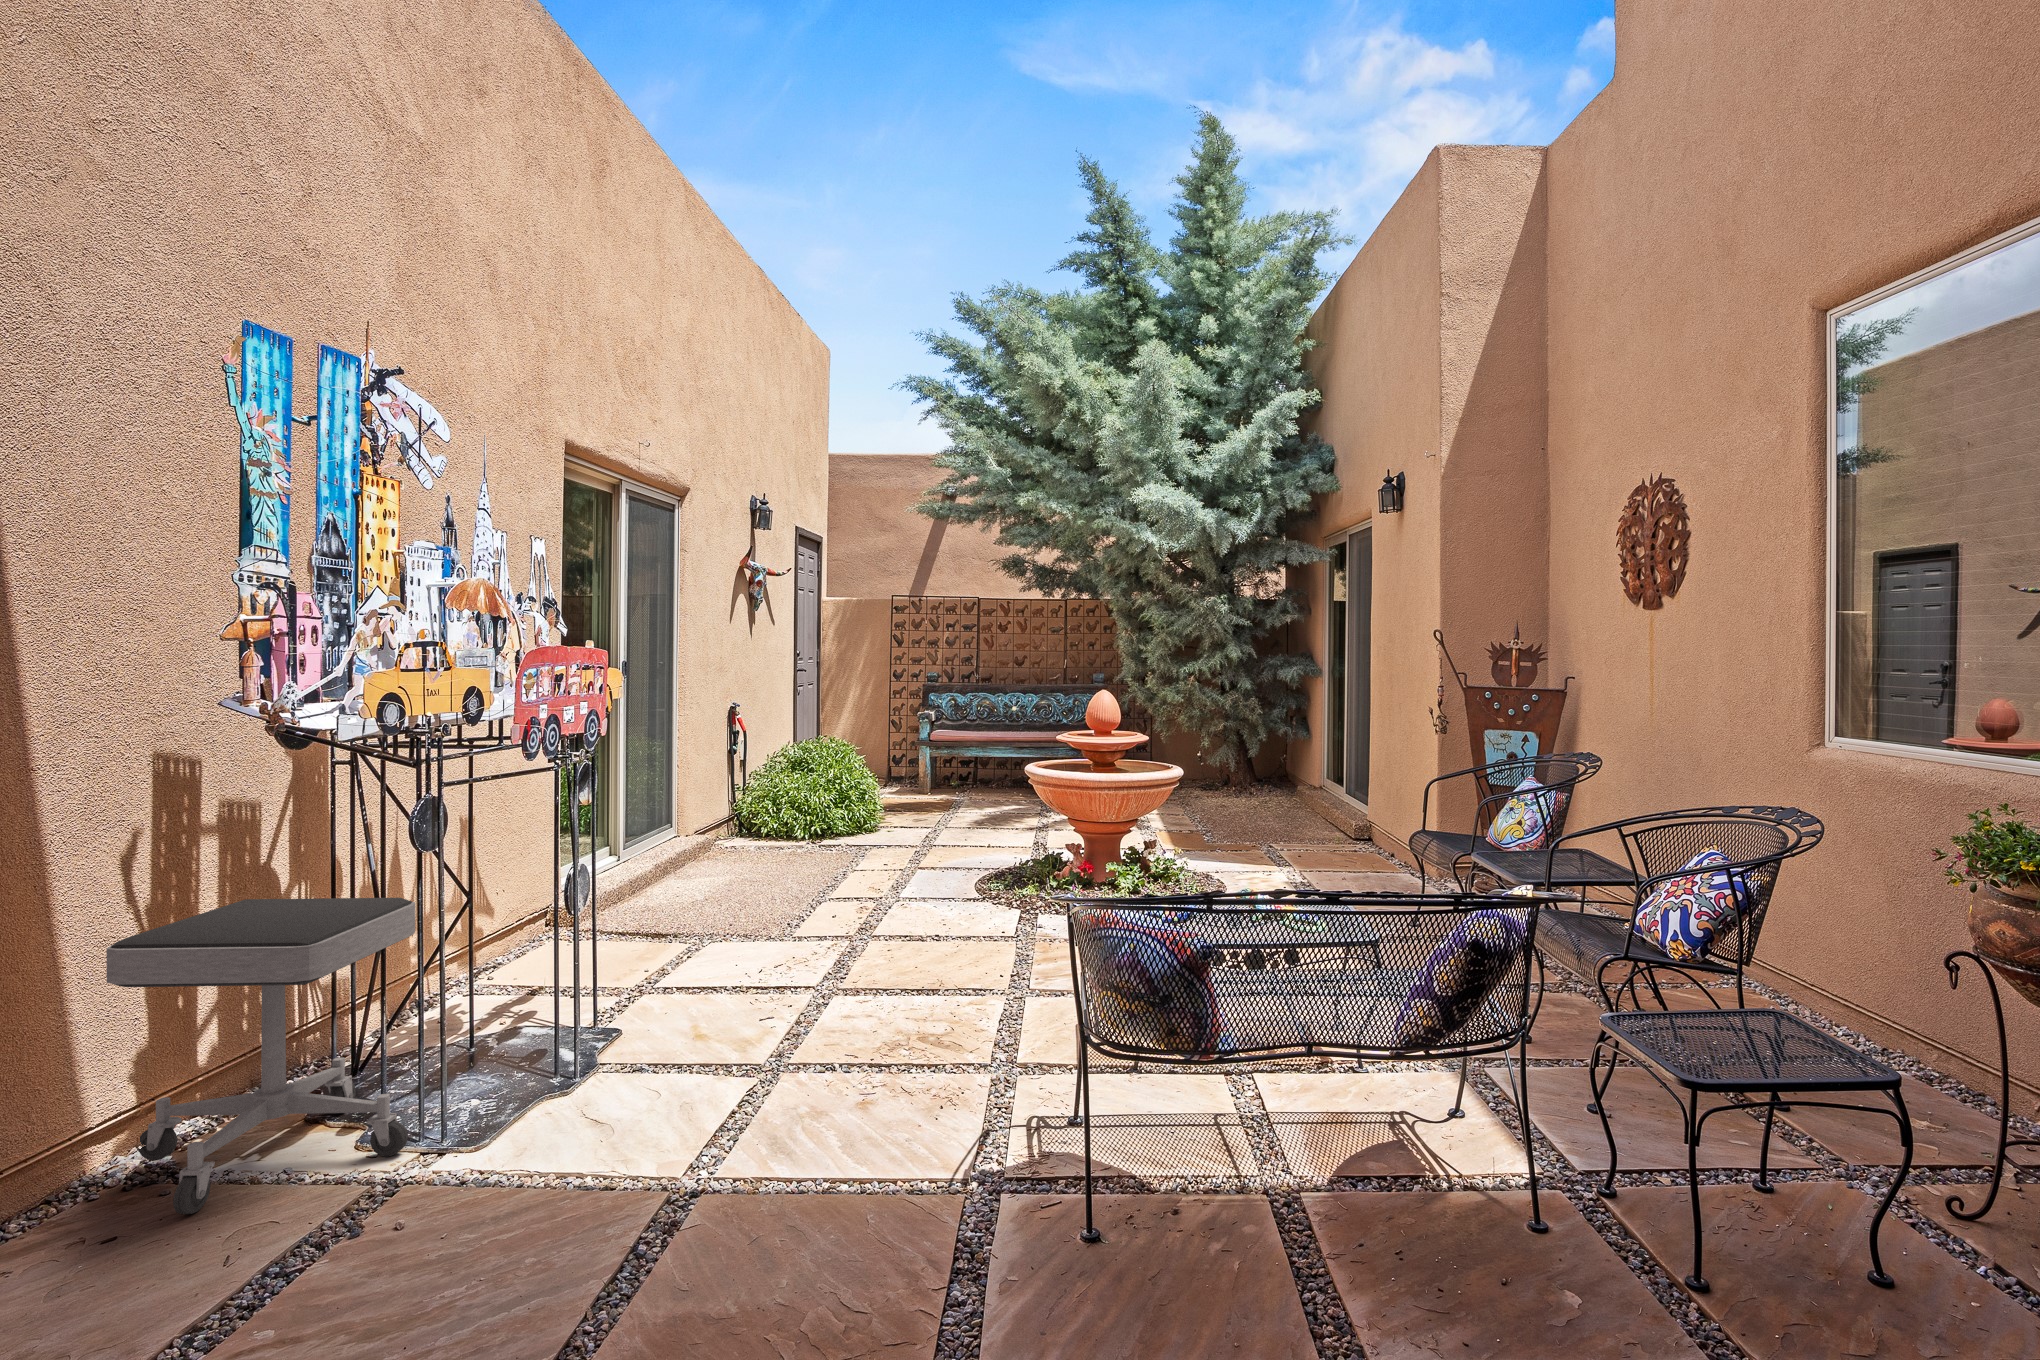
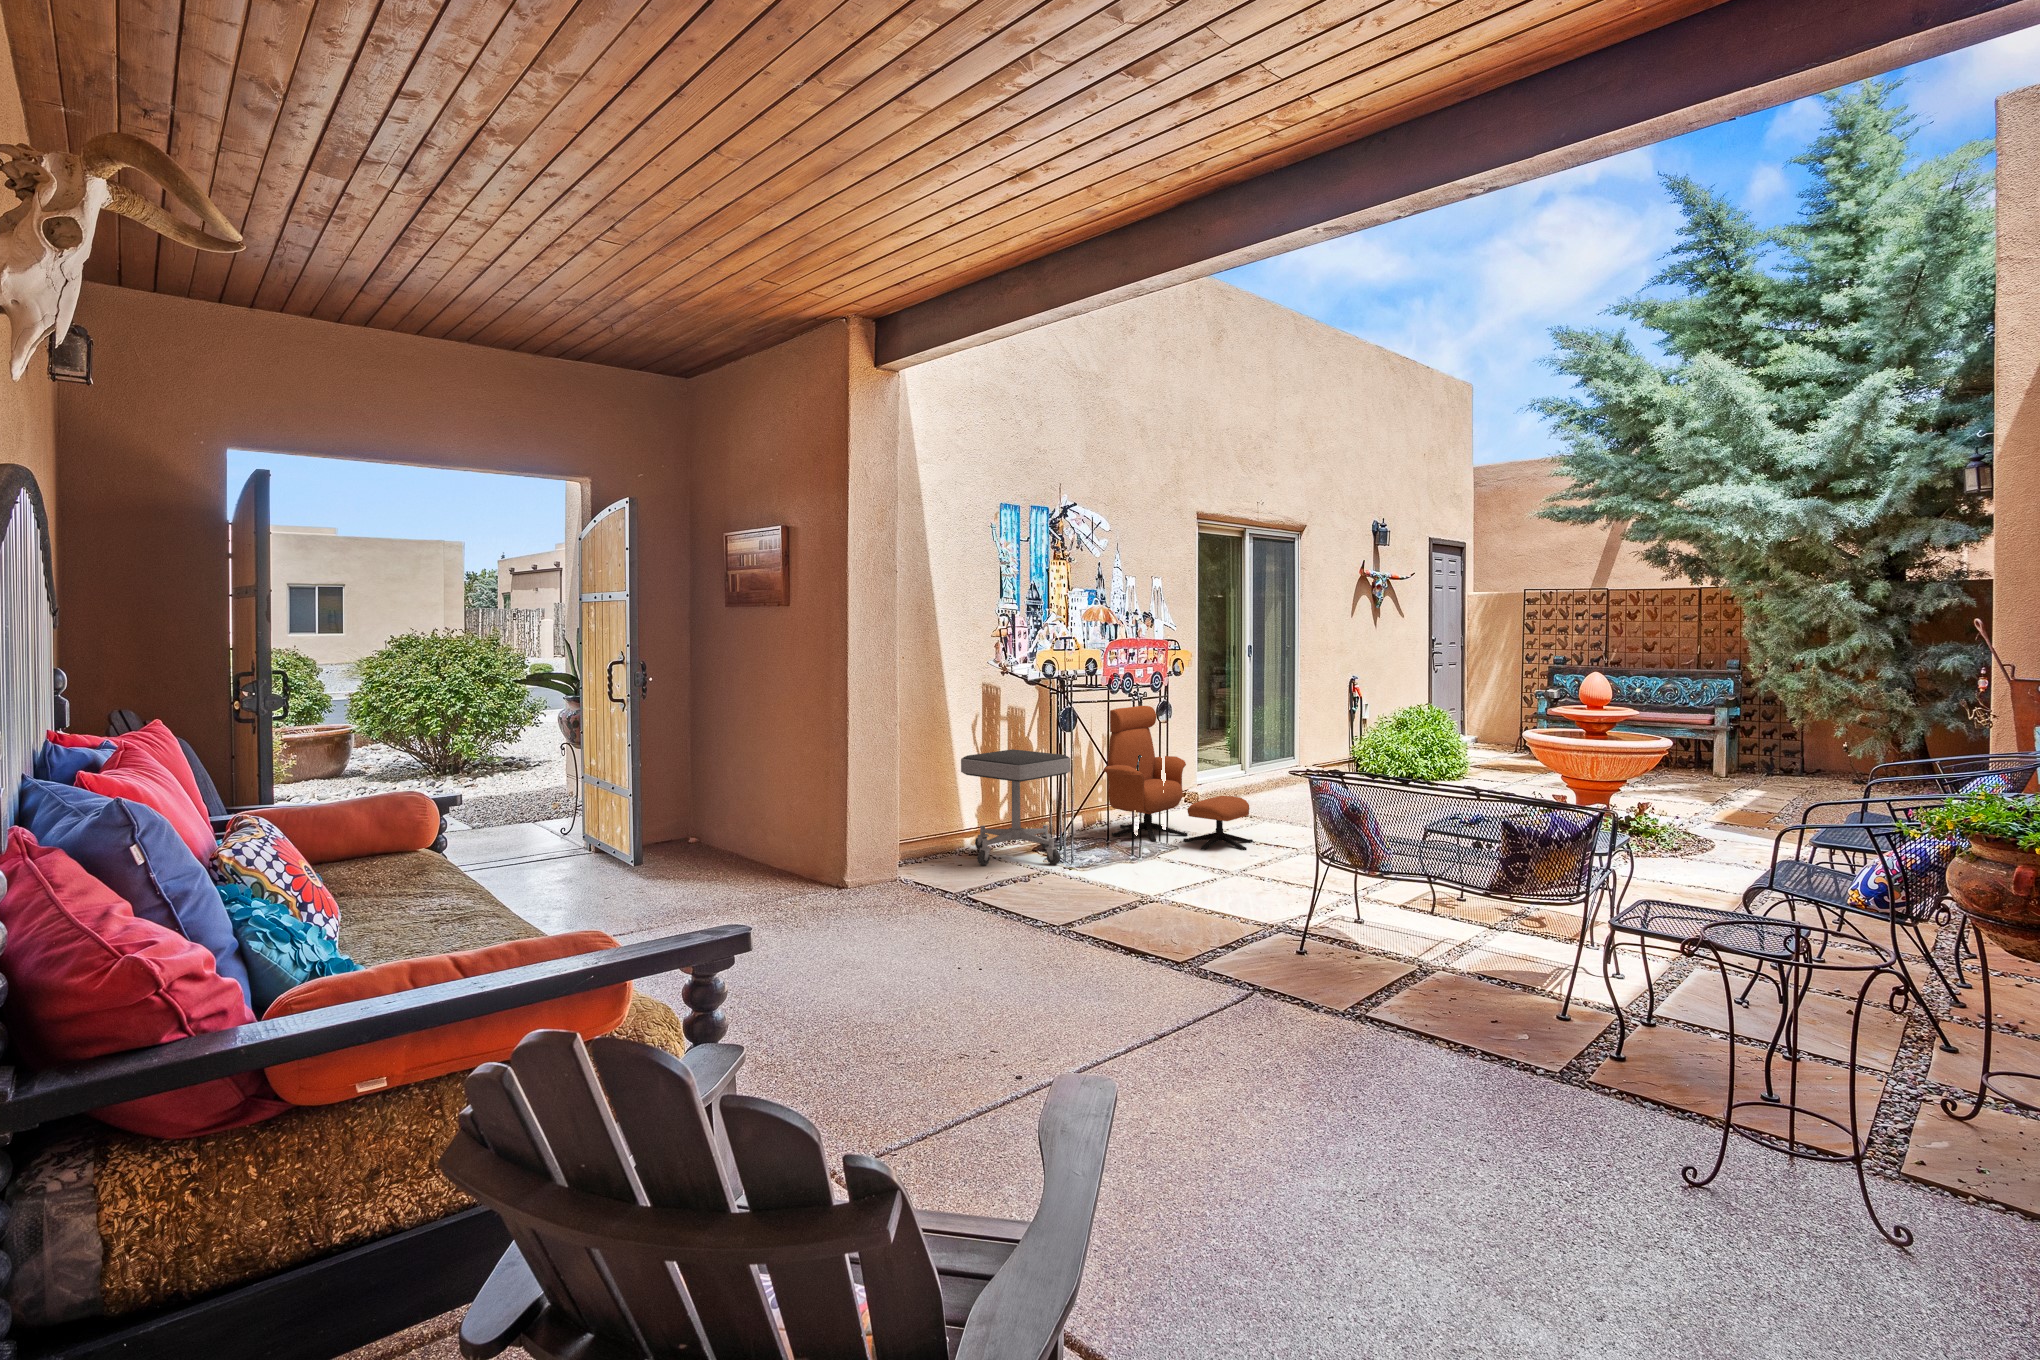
lounge chair: none [453,773,748,1038] -> present [1103,706,1253,850]

